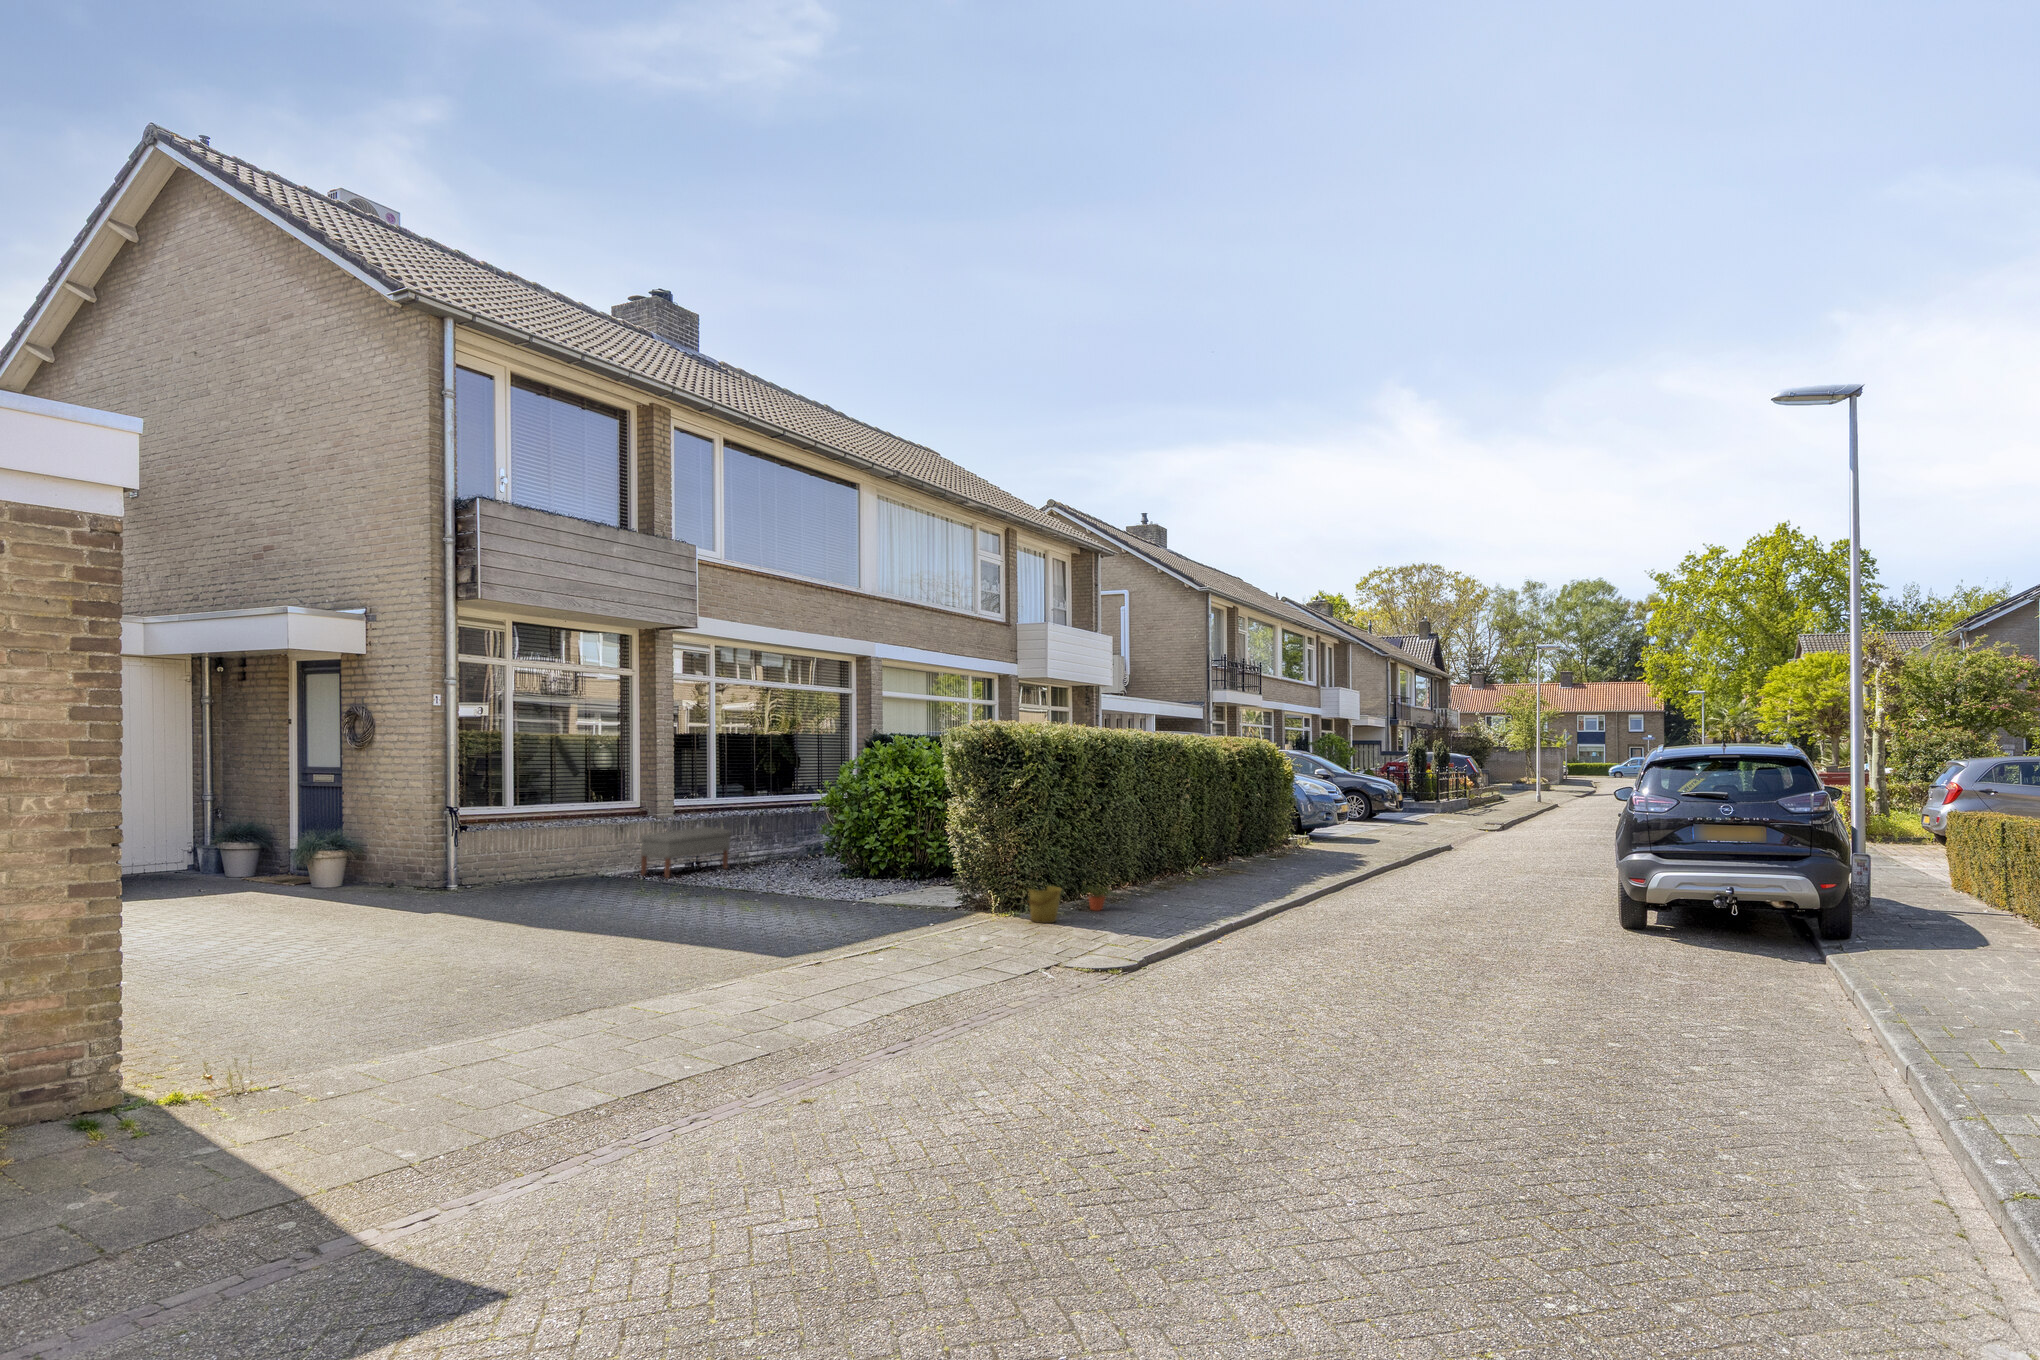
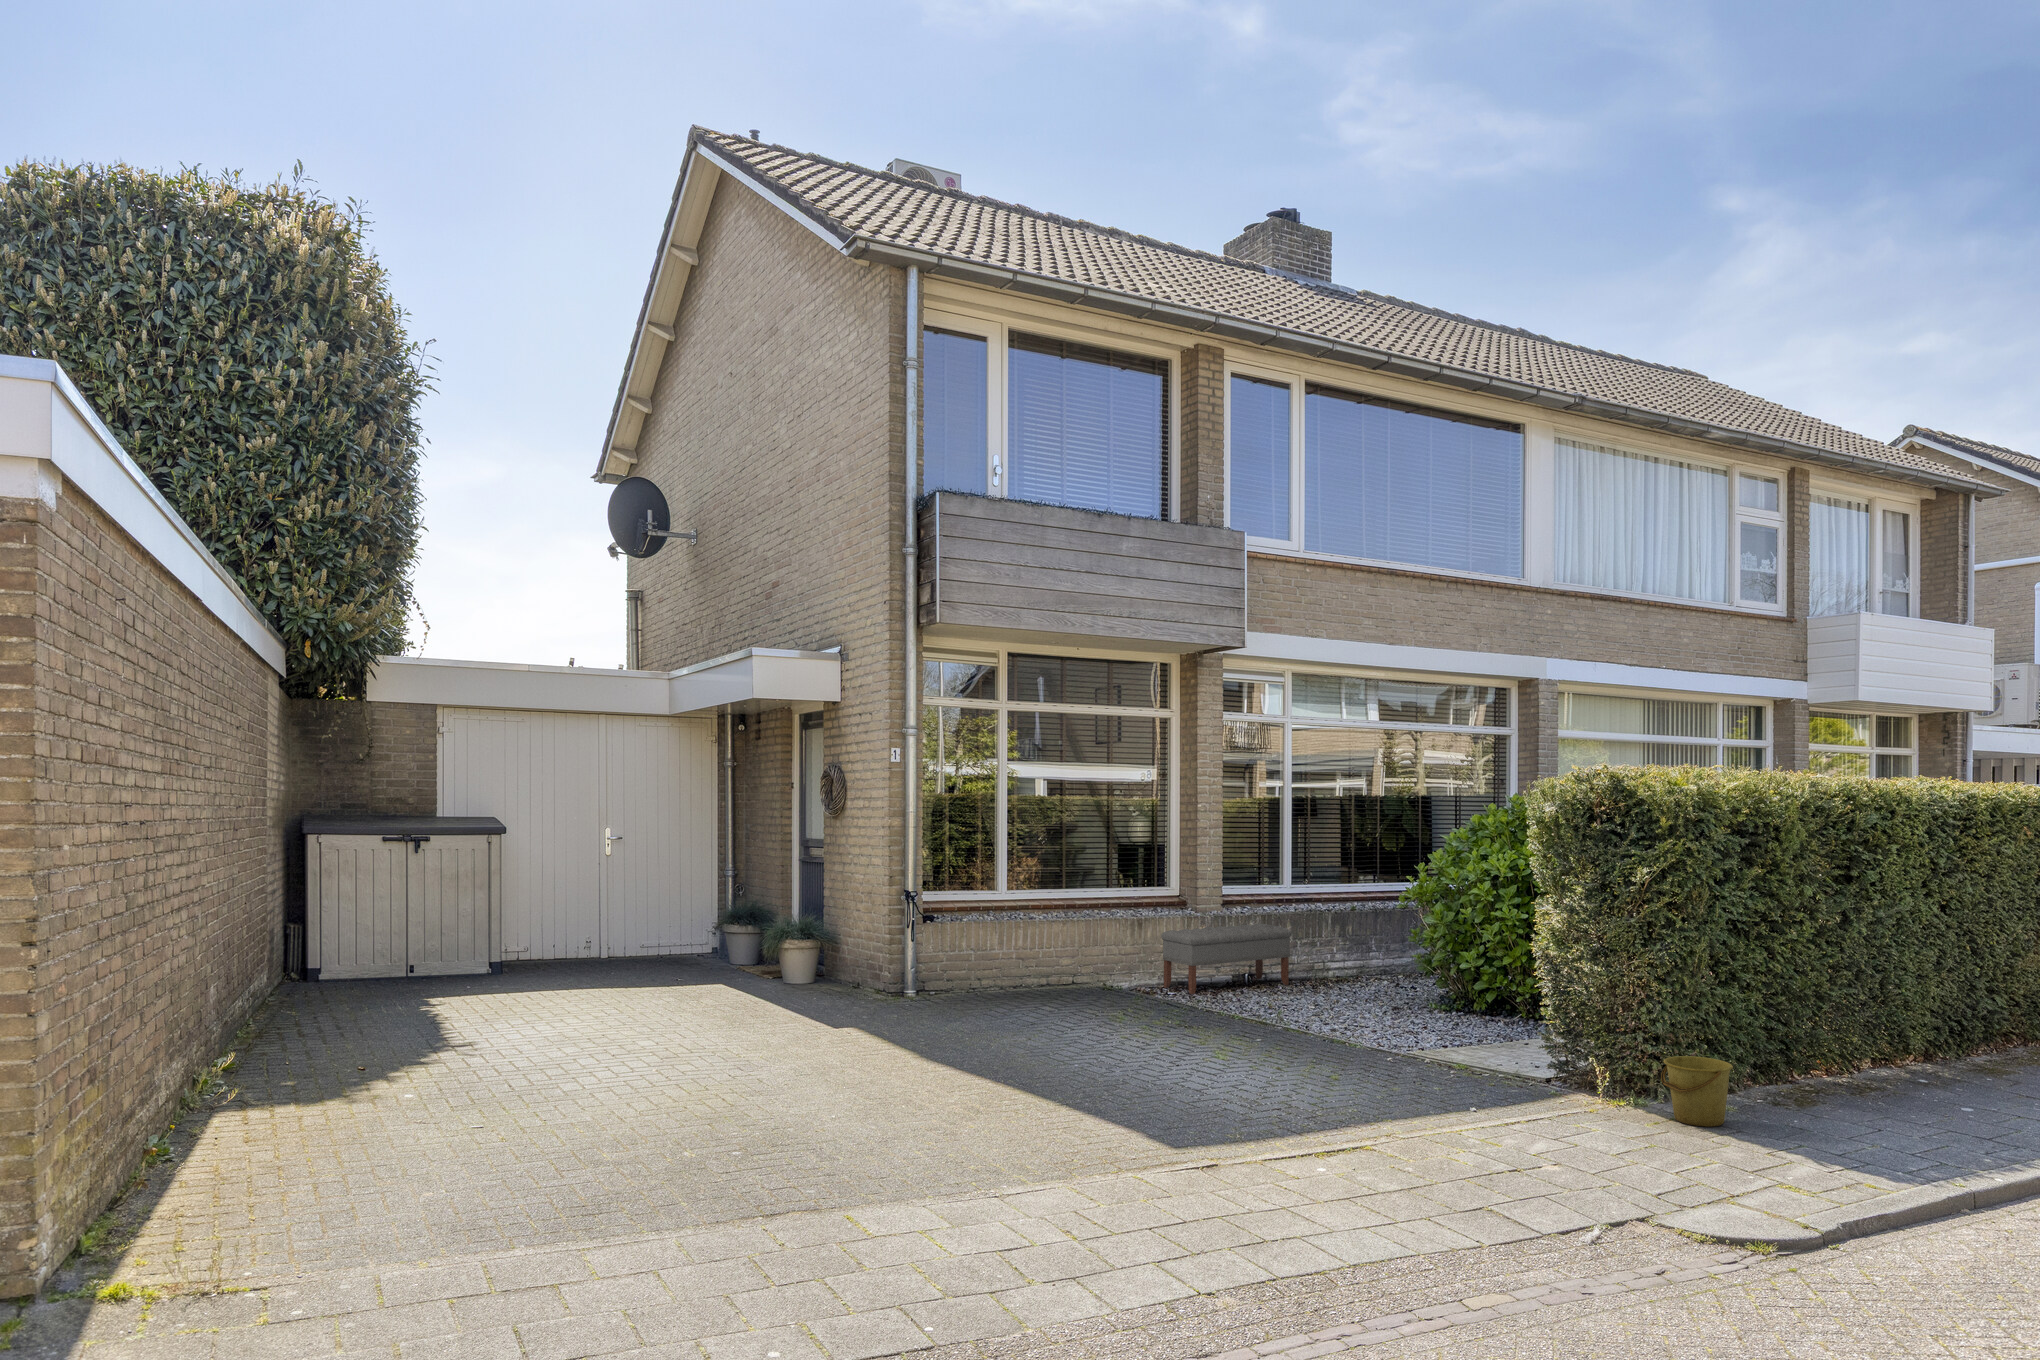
potted plant: present [1082,887,1117,911] -> none [1777,1052,1880,1110]

